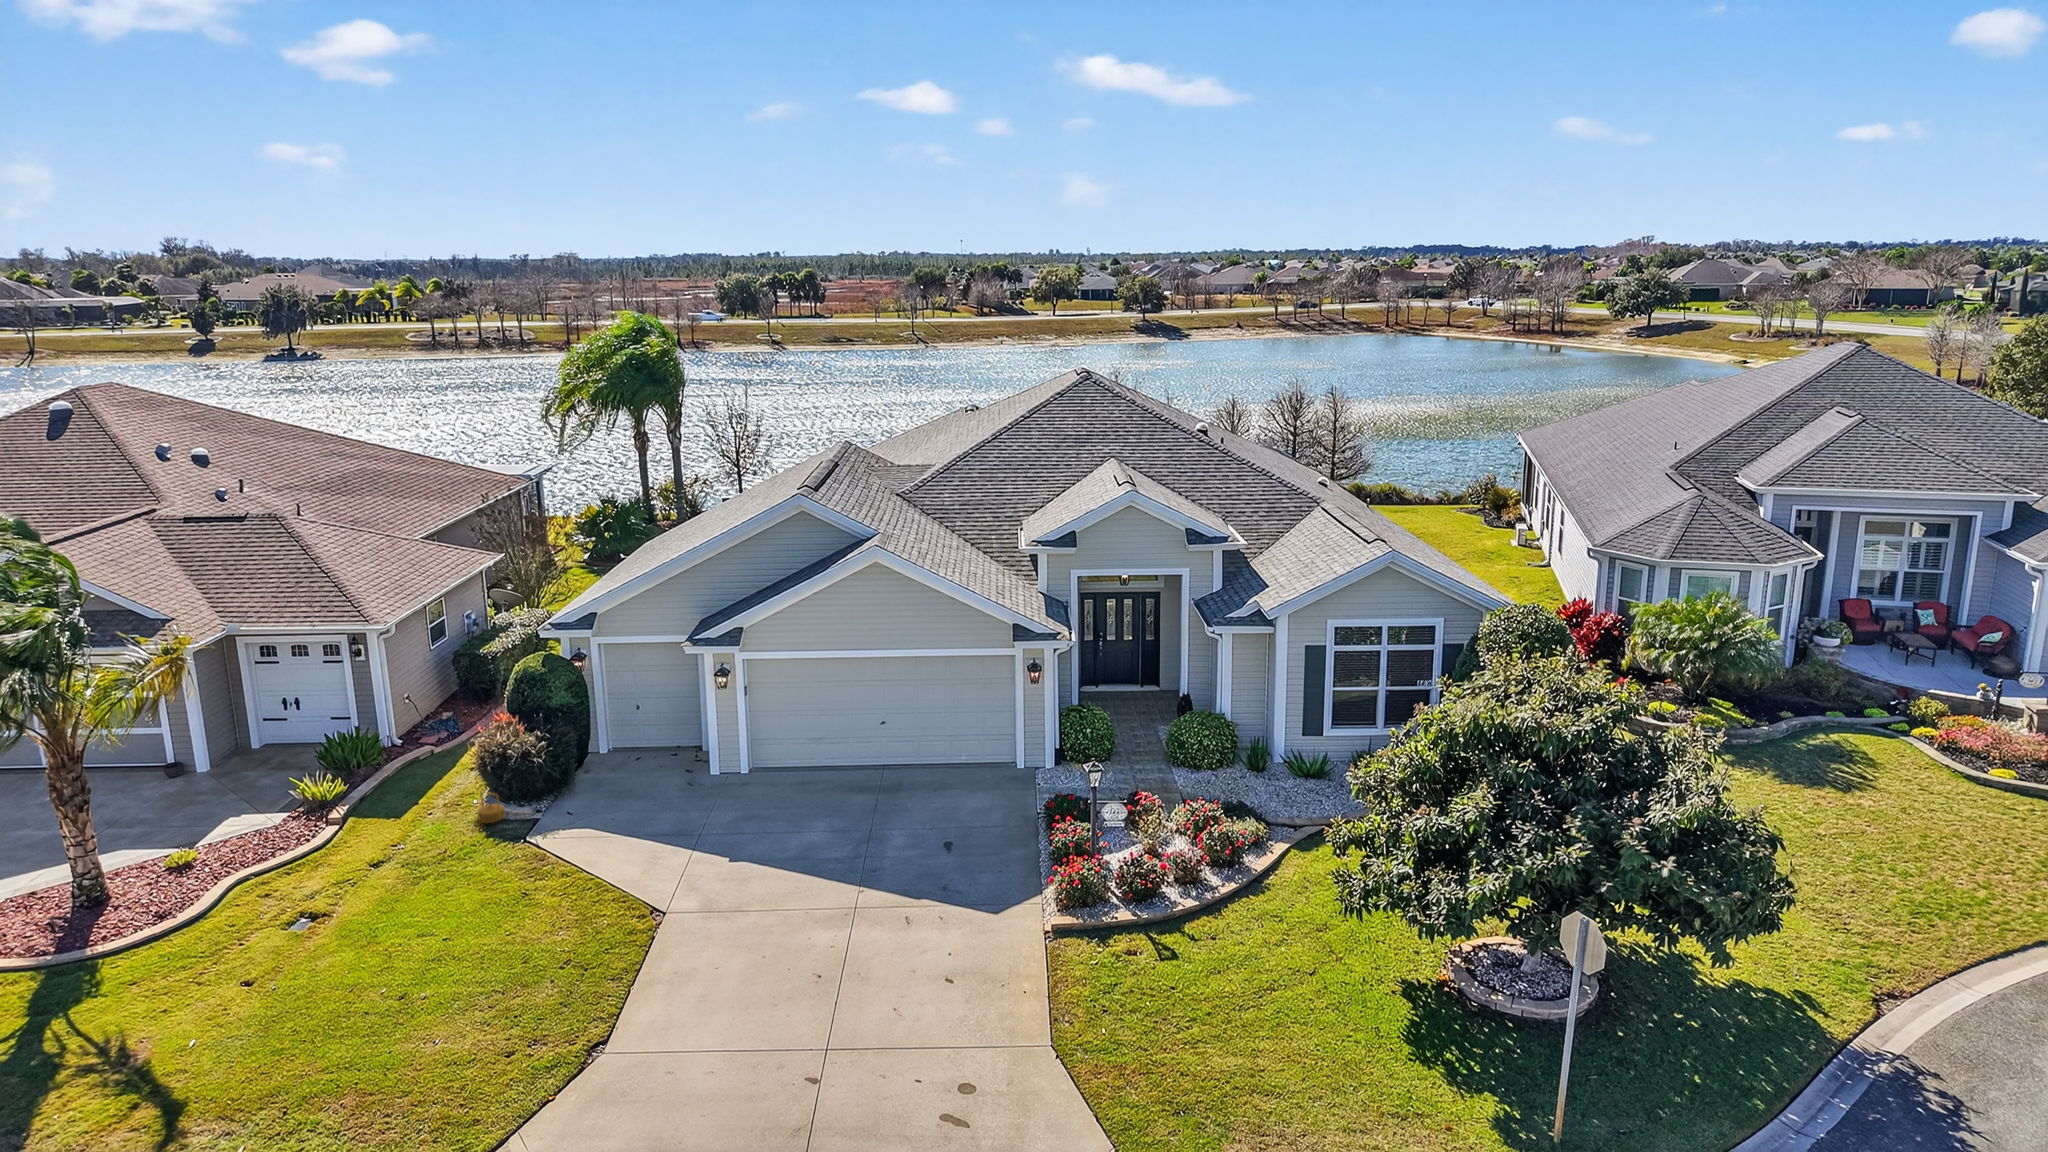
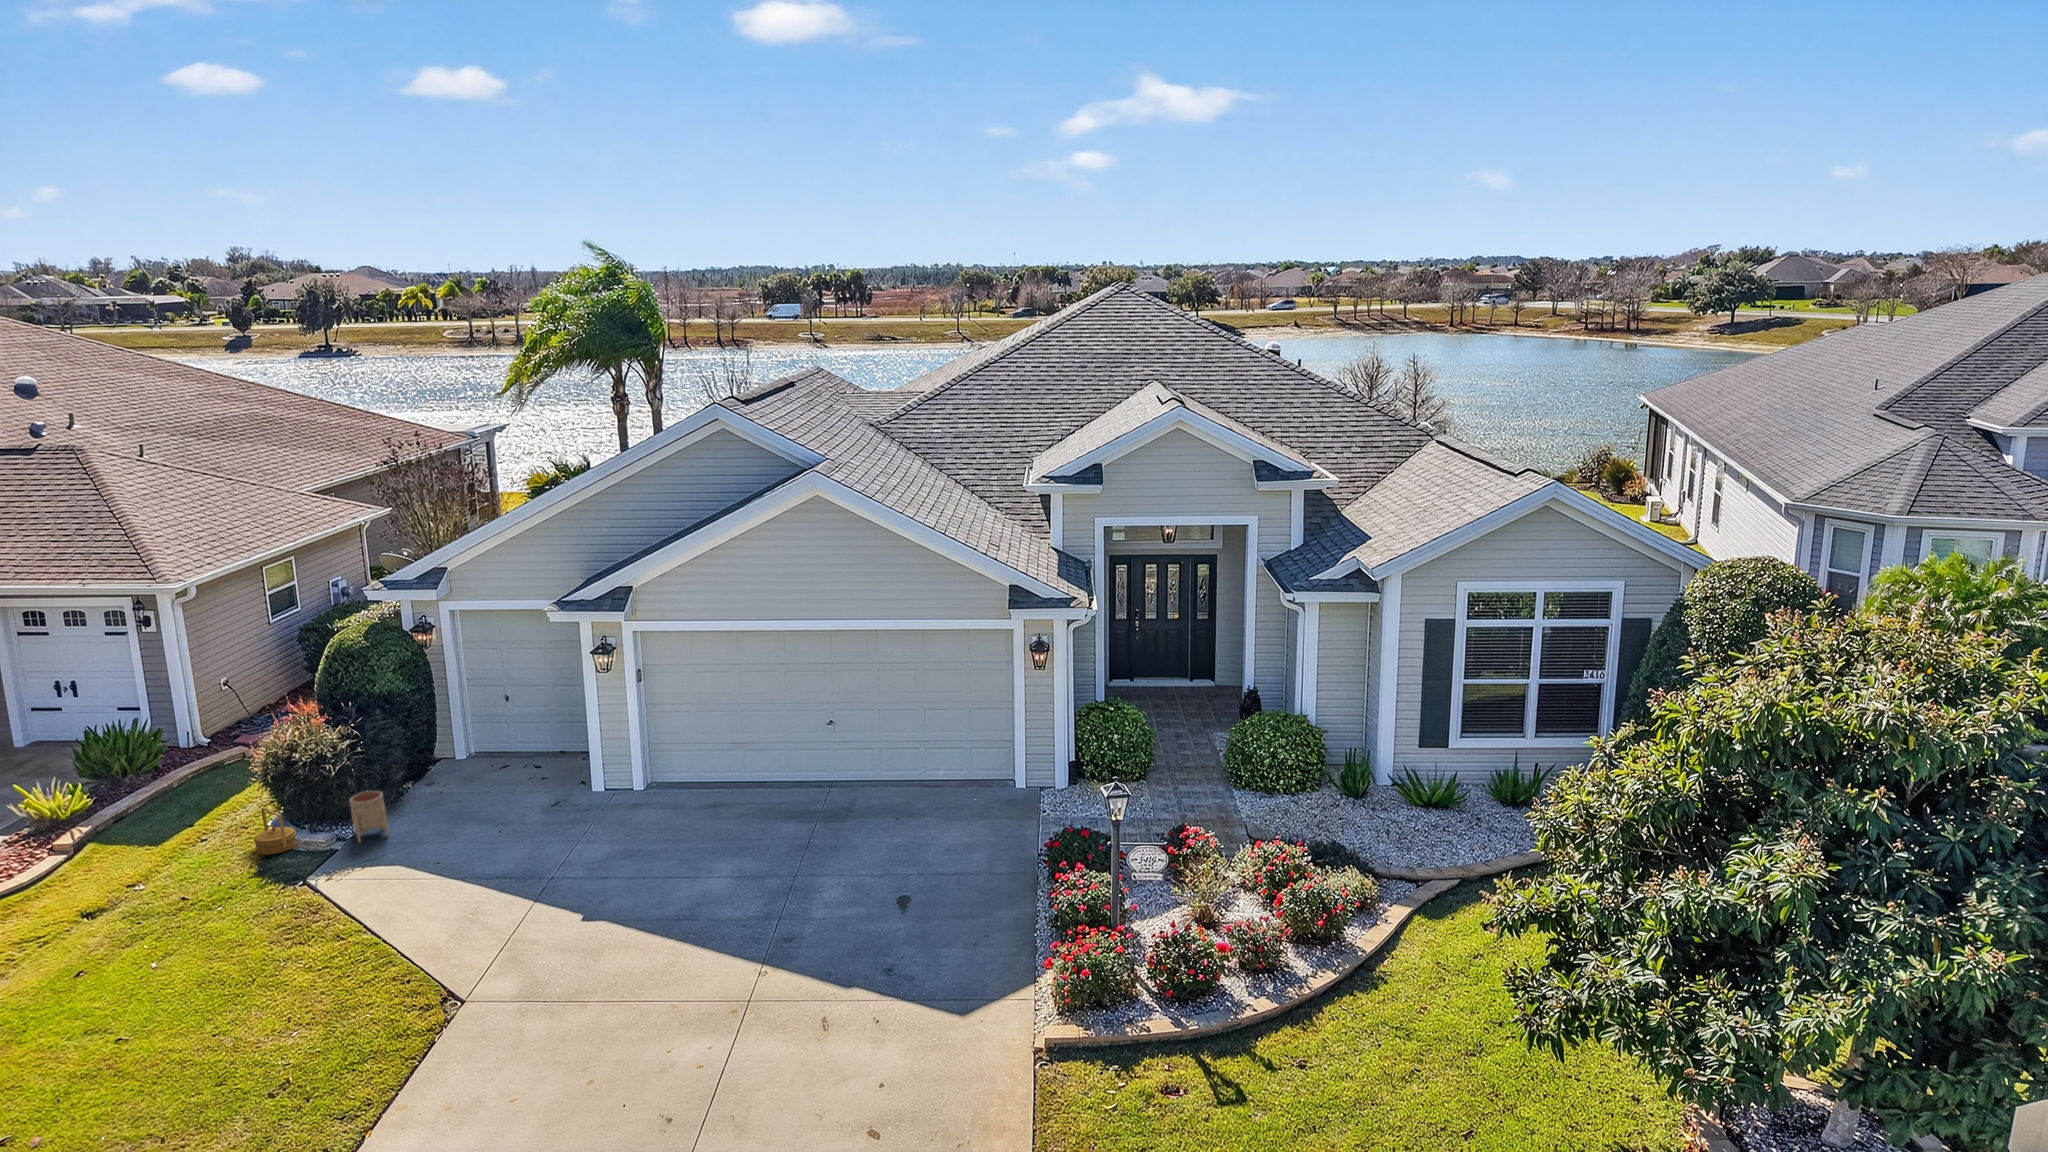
planter: none [542,777,570,814] -> present [350,791,389,842]

